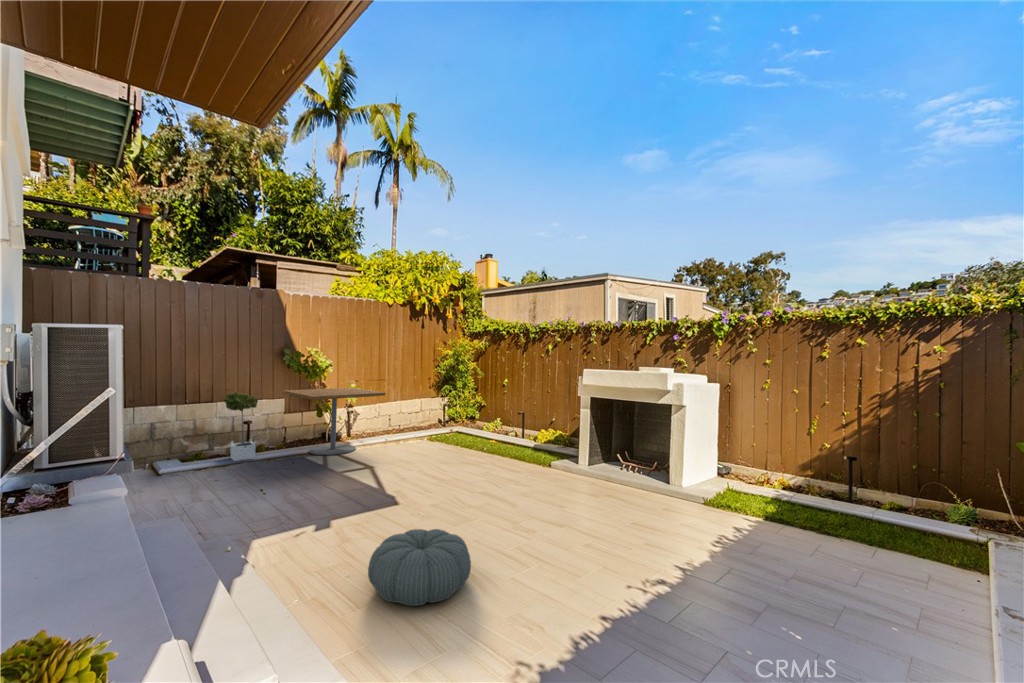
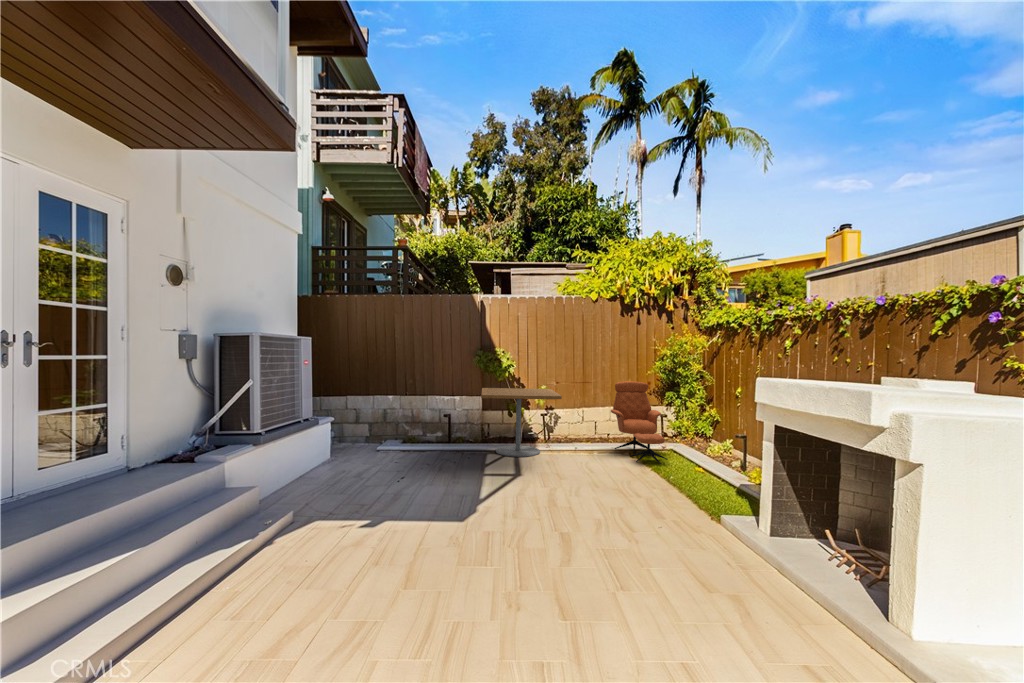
armchair: none [406,377,461,442] -> present [611,382,667,464]
potted tree: present [224,392,258,461] -> none [430,386,456,449]
pouf: present [368,529,471,606] -> none [288,546,407,636]

